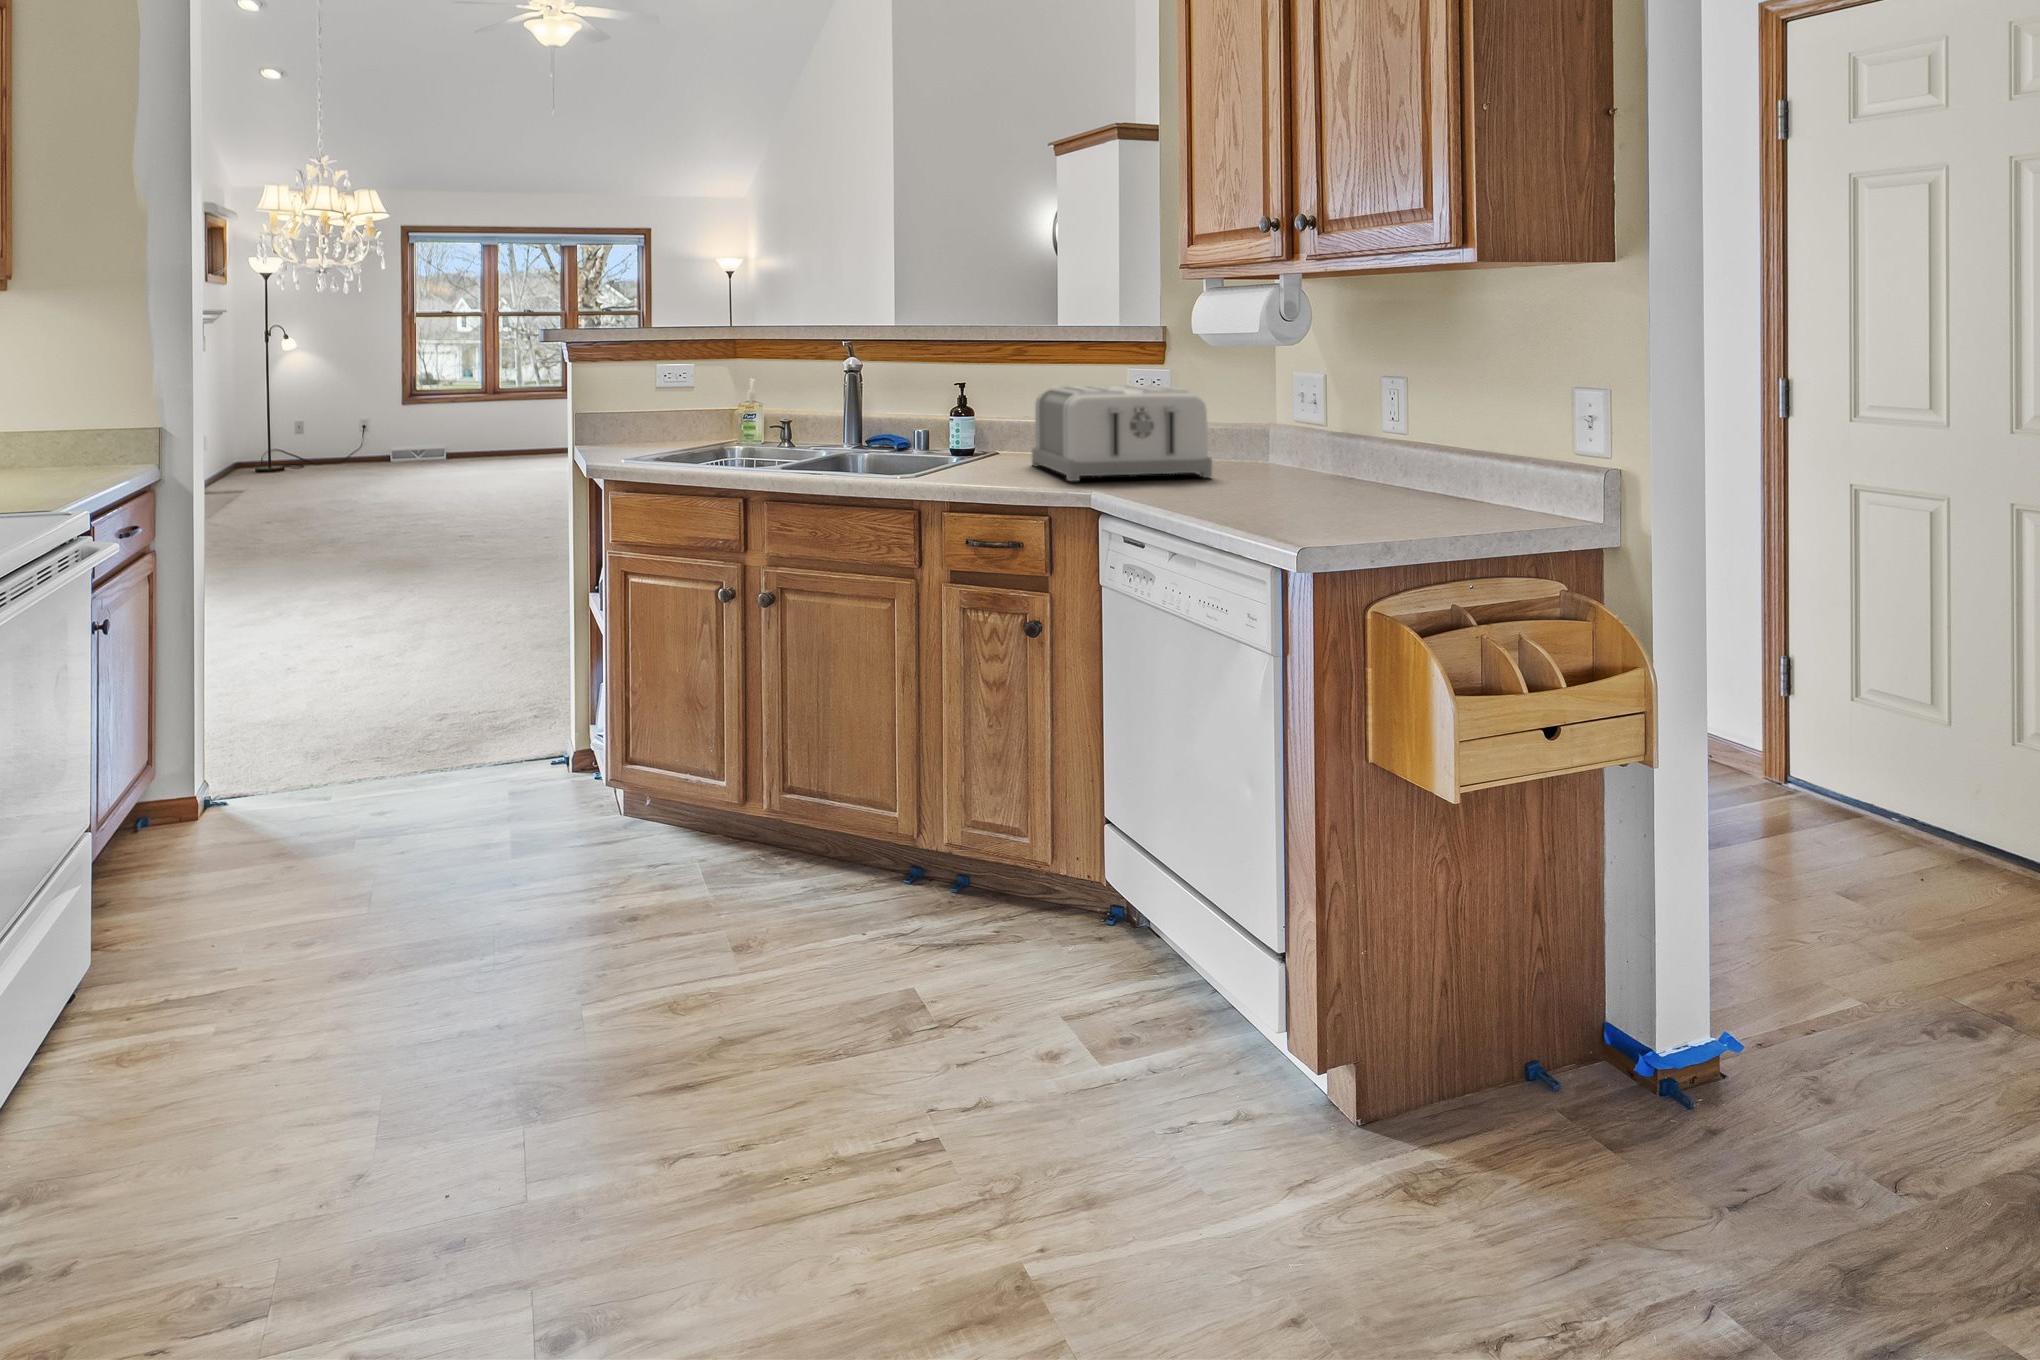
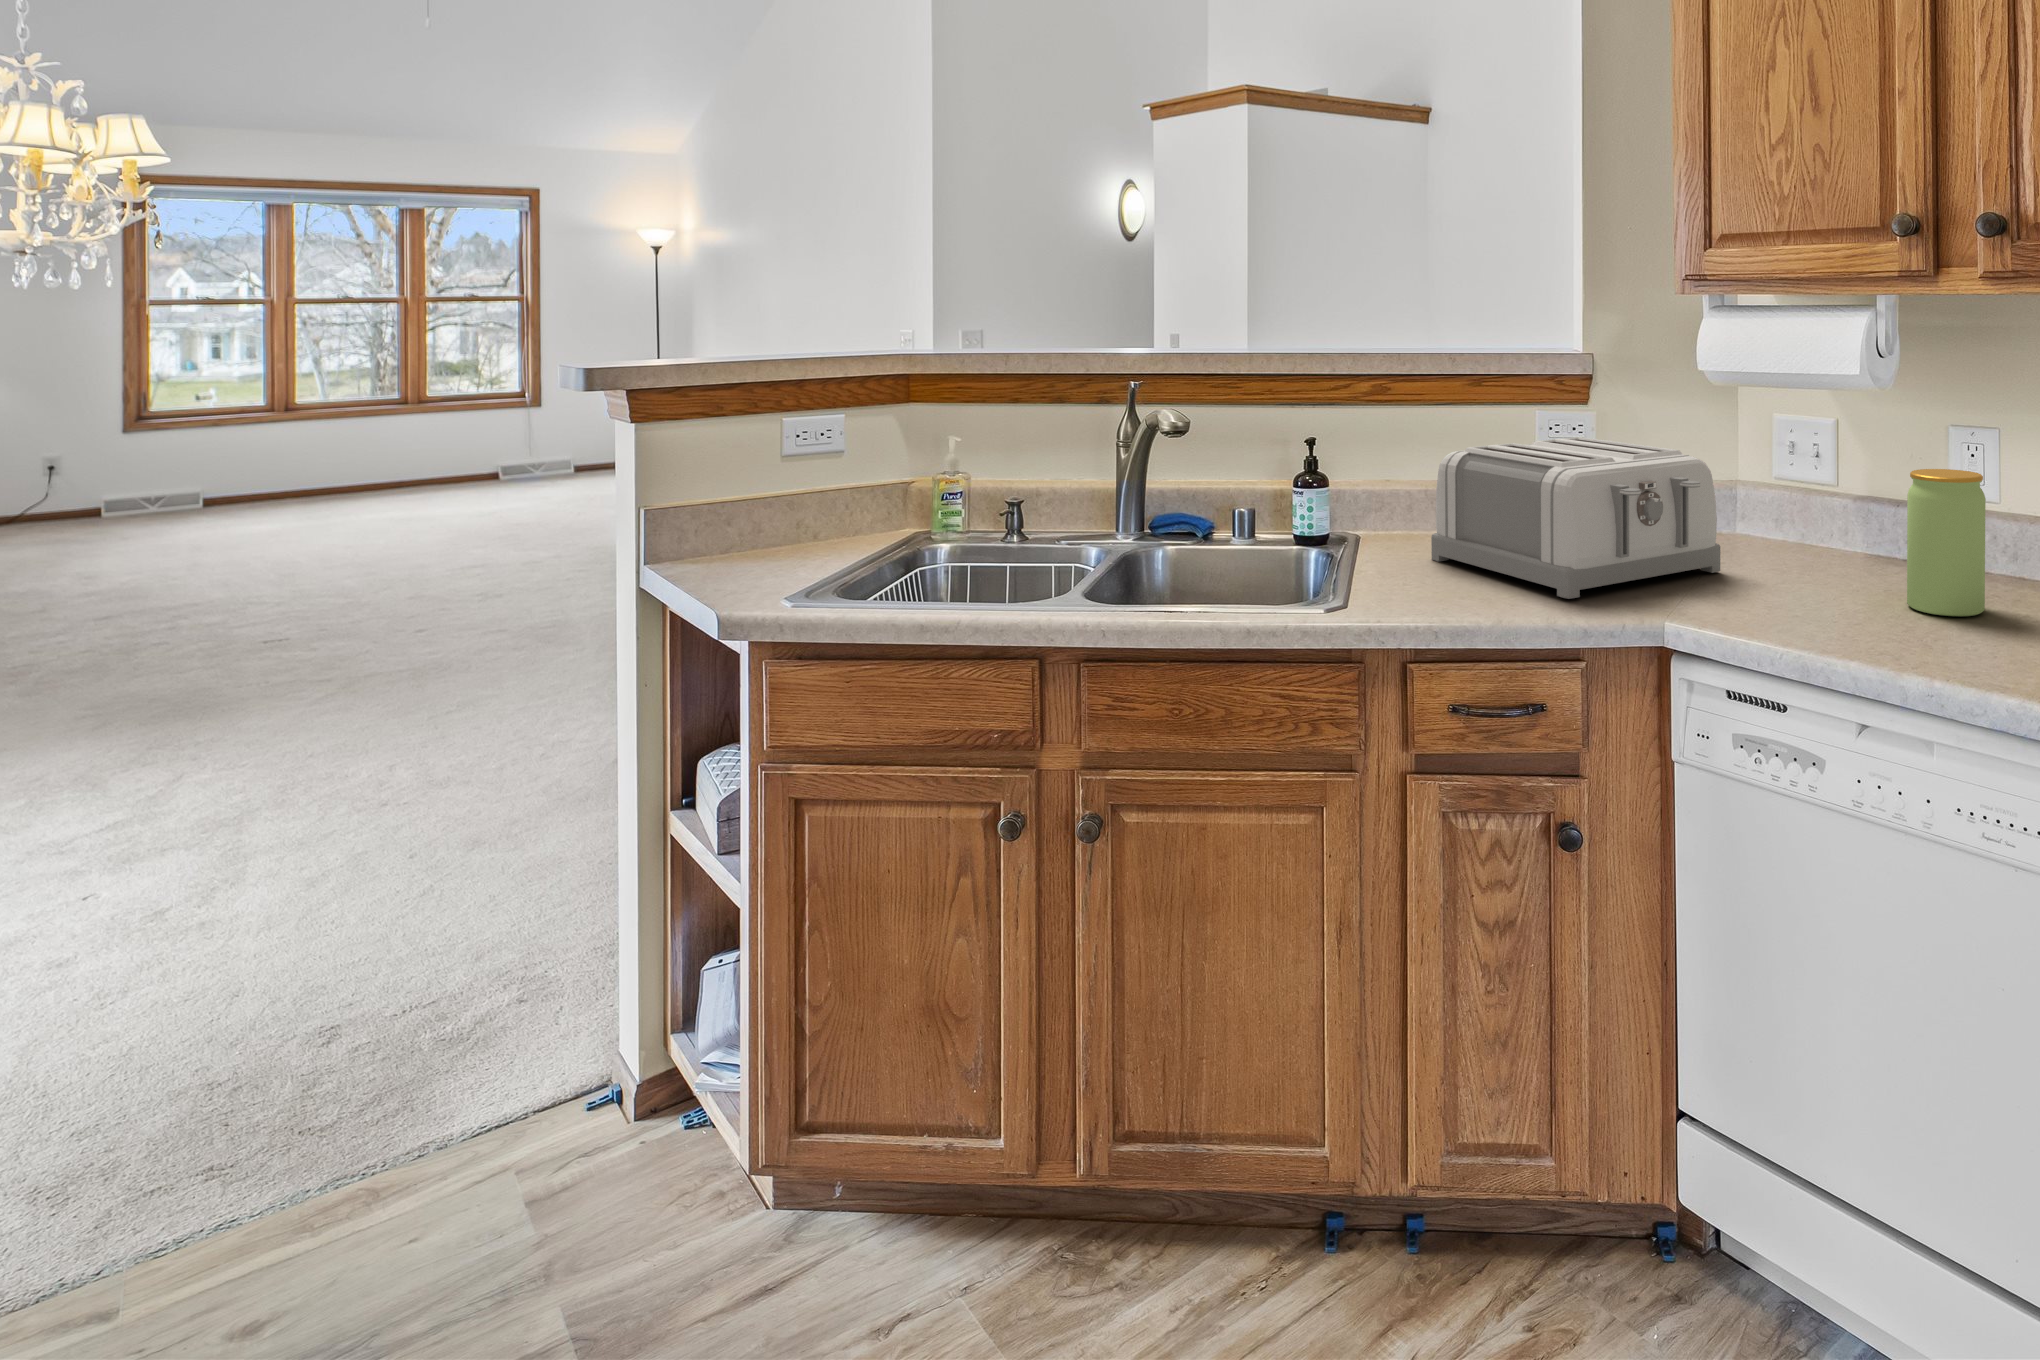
jar: none [1292,399,1345,500] -> present [1907,469,1986,616]

